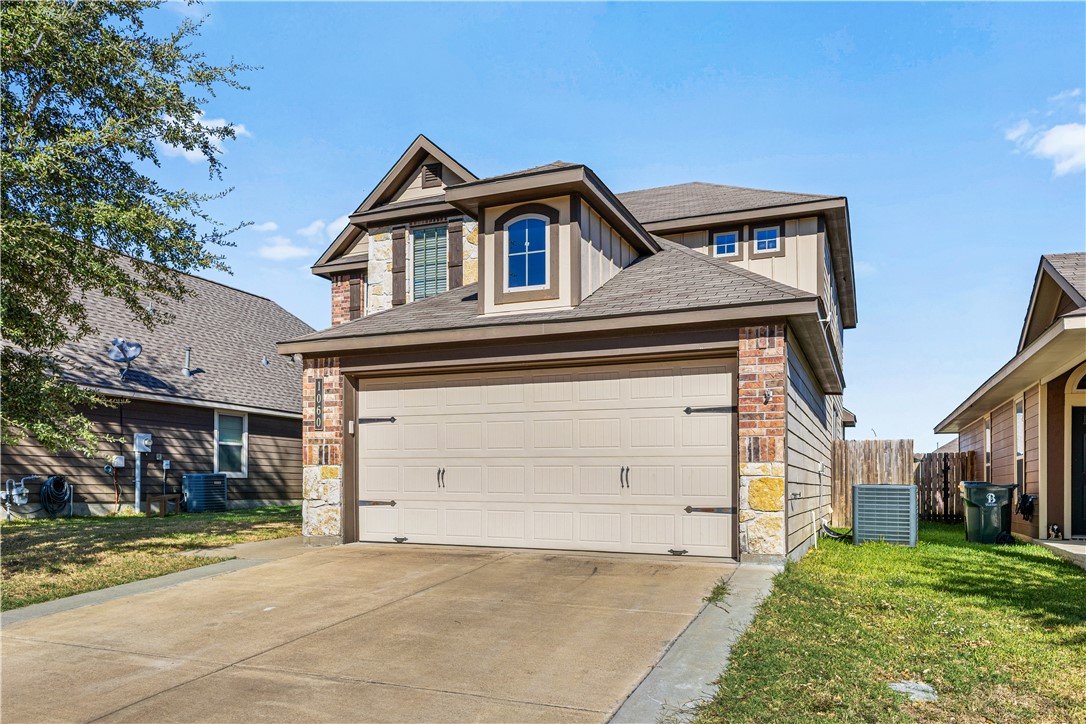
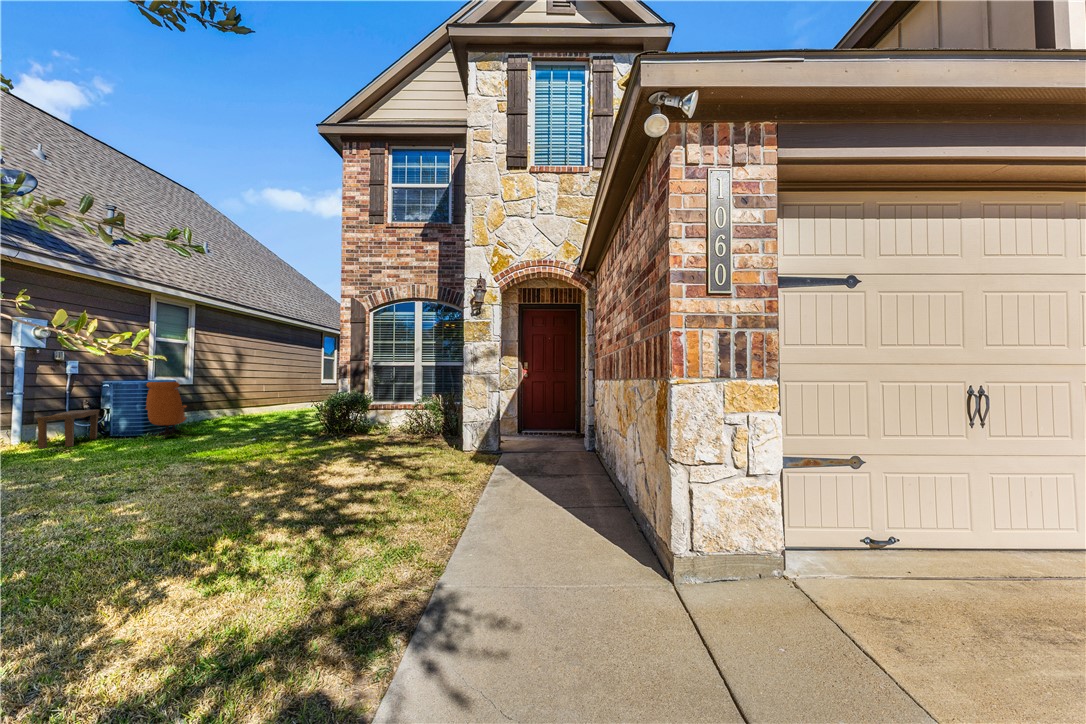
lounge chair: none [202,474,232,515] -> present [145,382,188,439]

